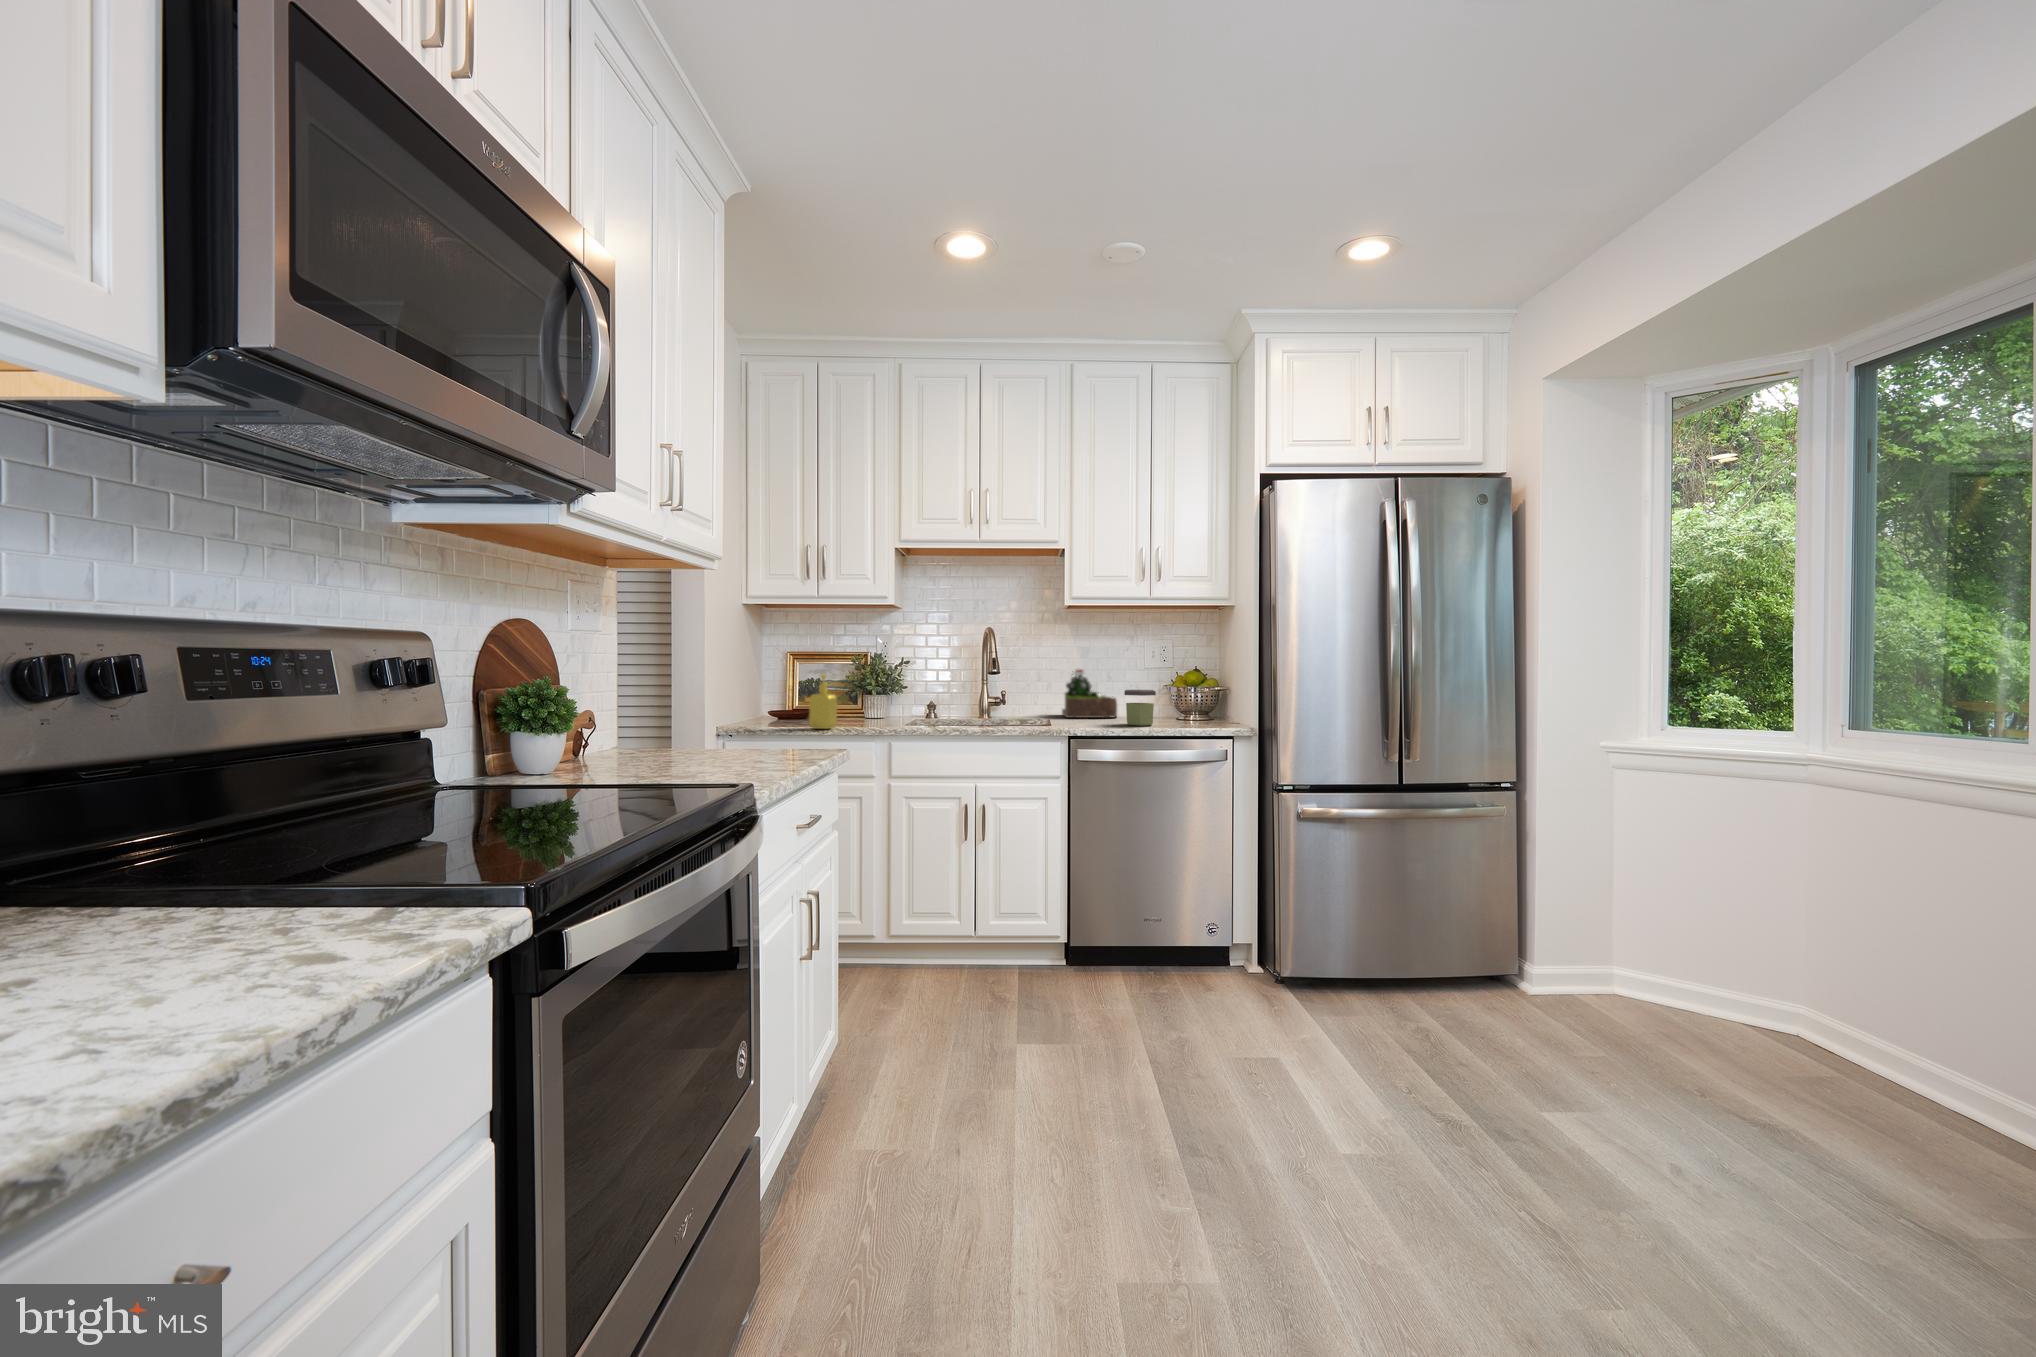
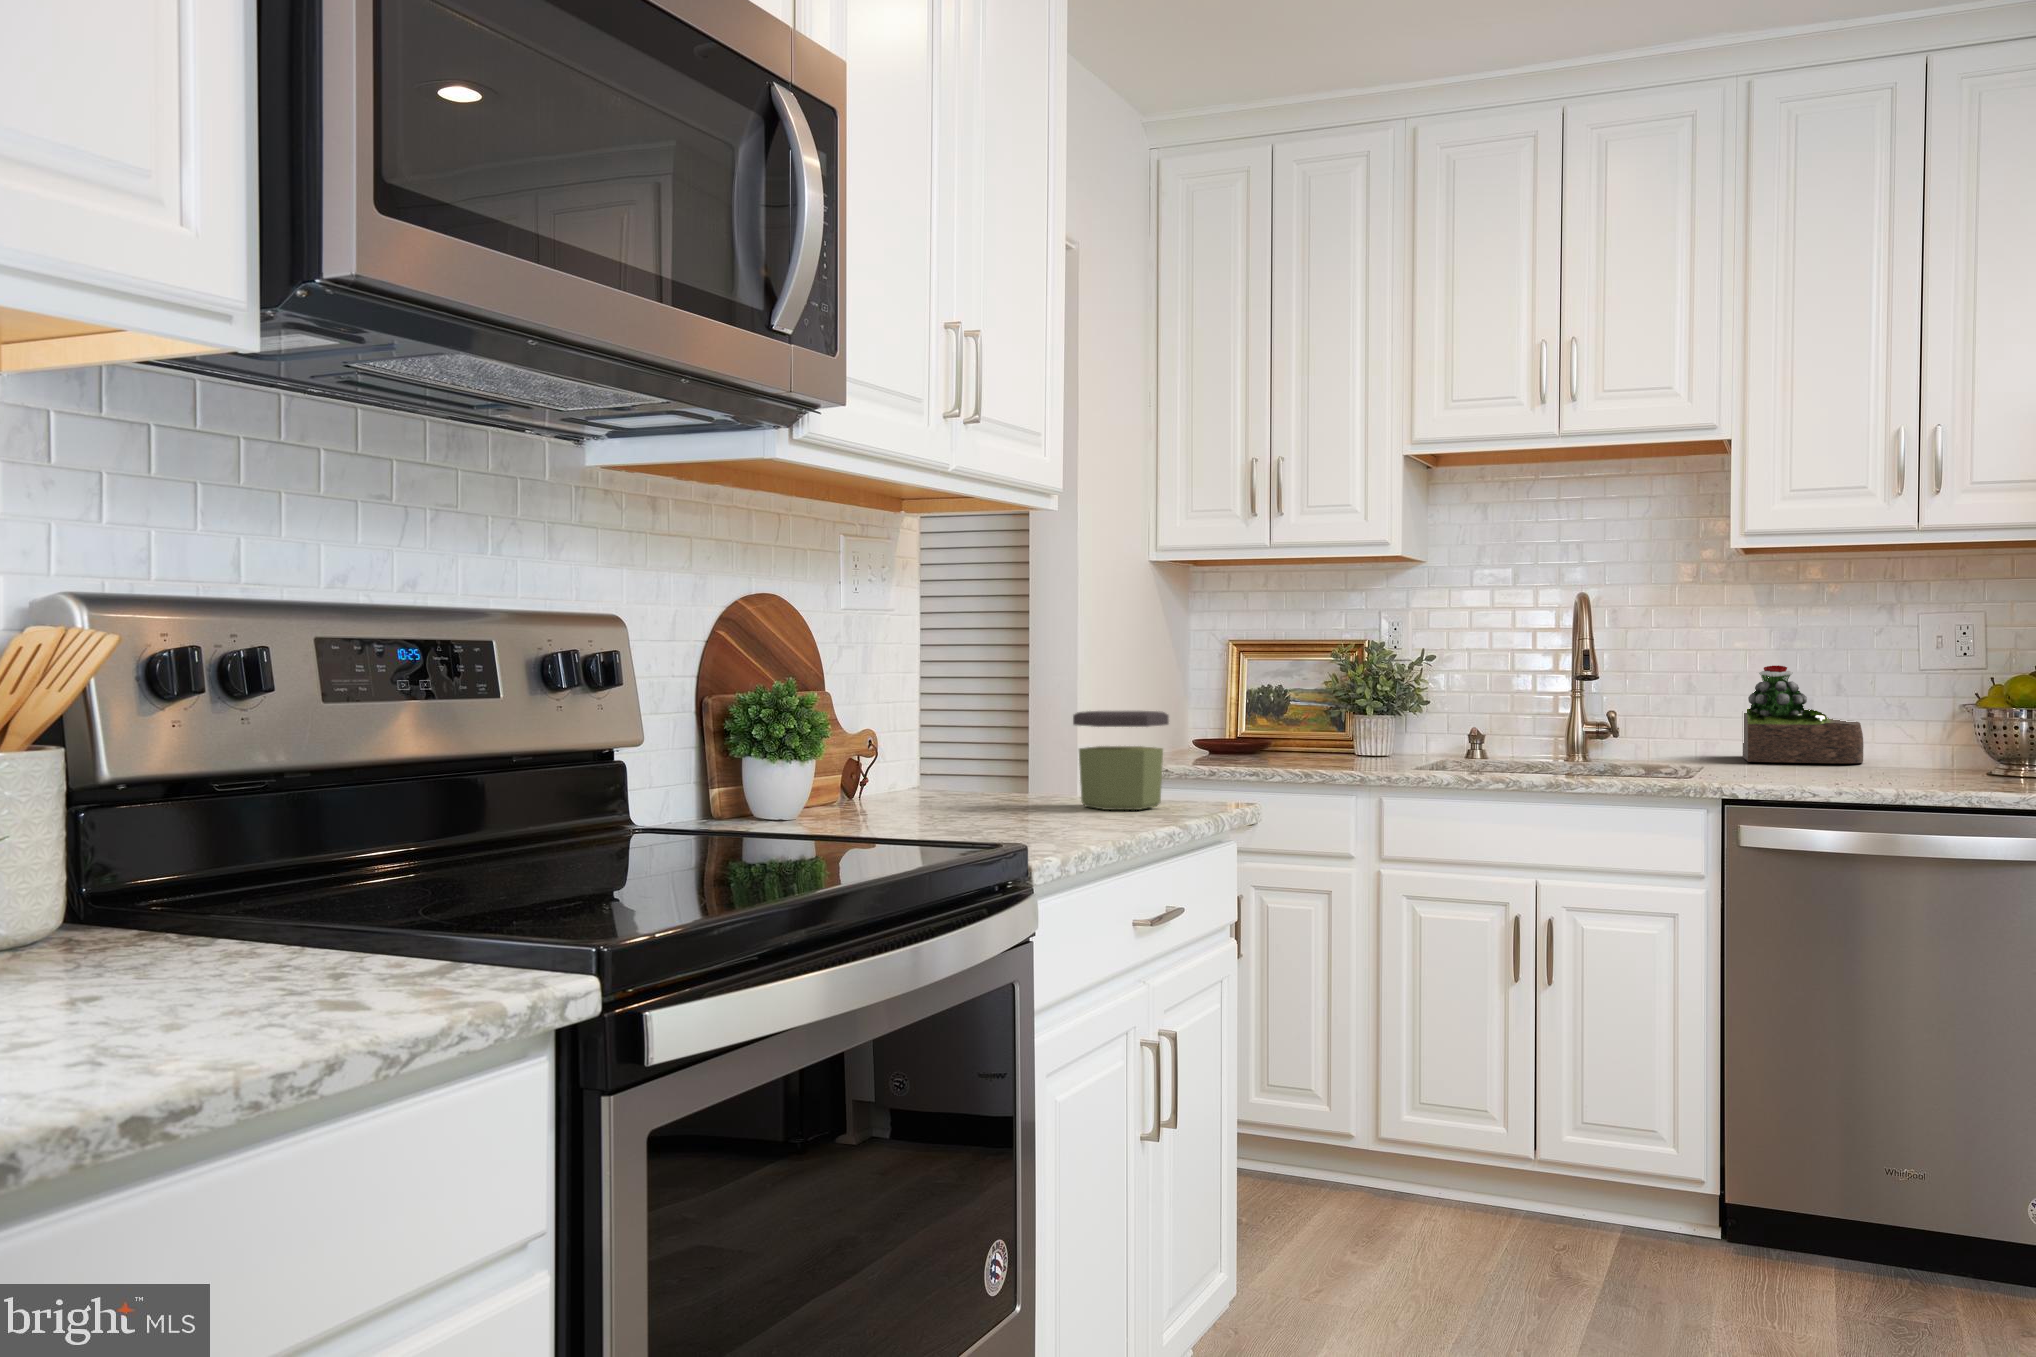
soap dispenser: present [809,674,837,729] -> none [1242,676,1288,771]
jar: present [1124,690,1156,726] -> present [1073,711,1169,810]

